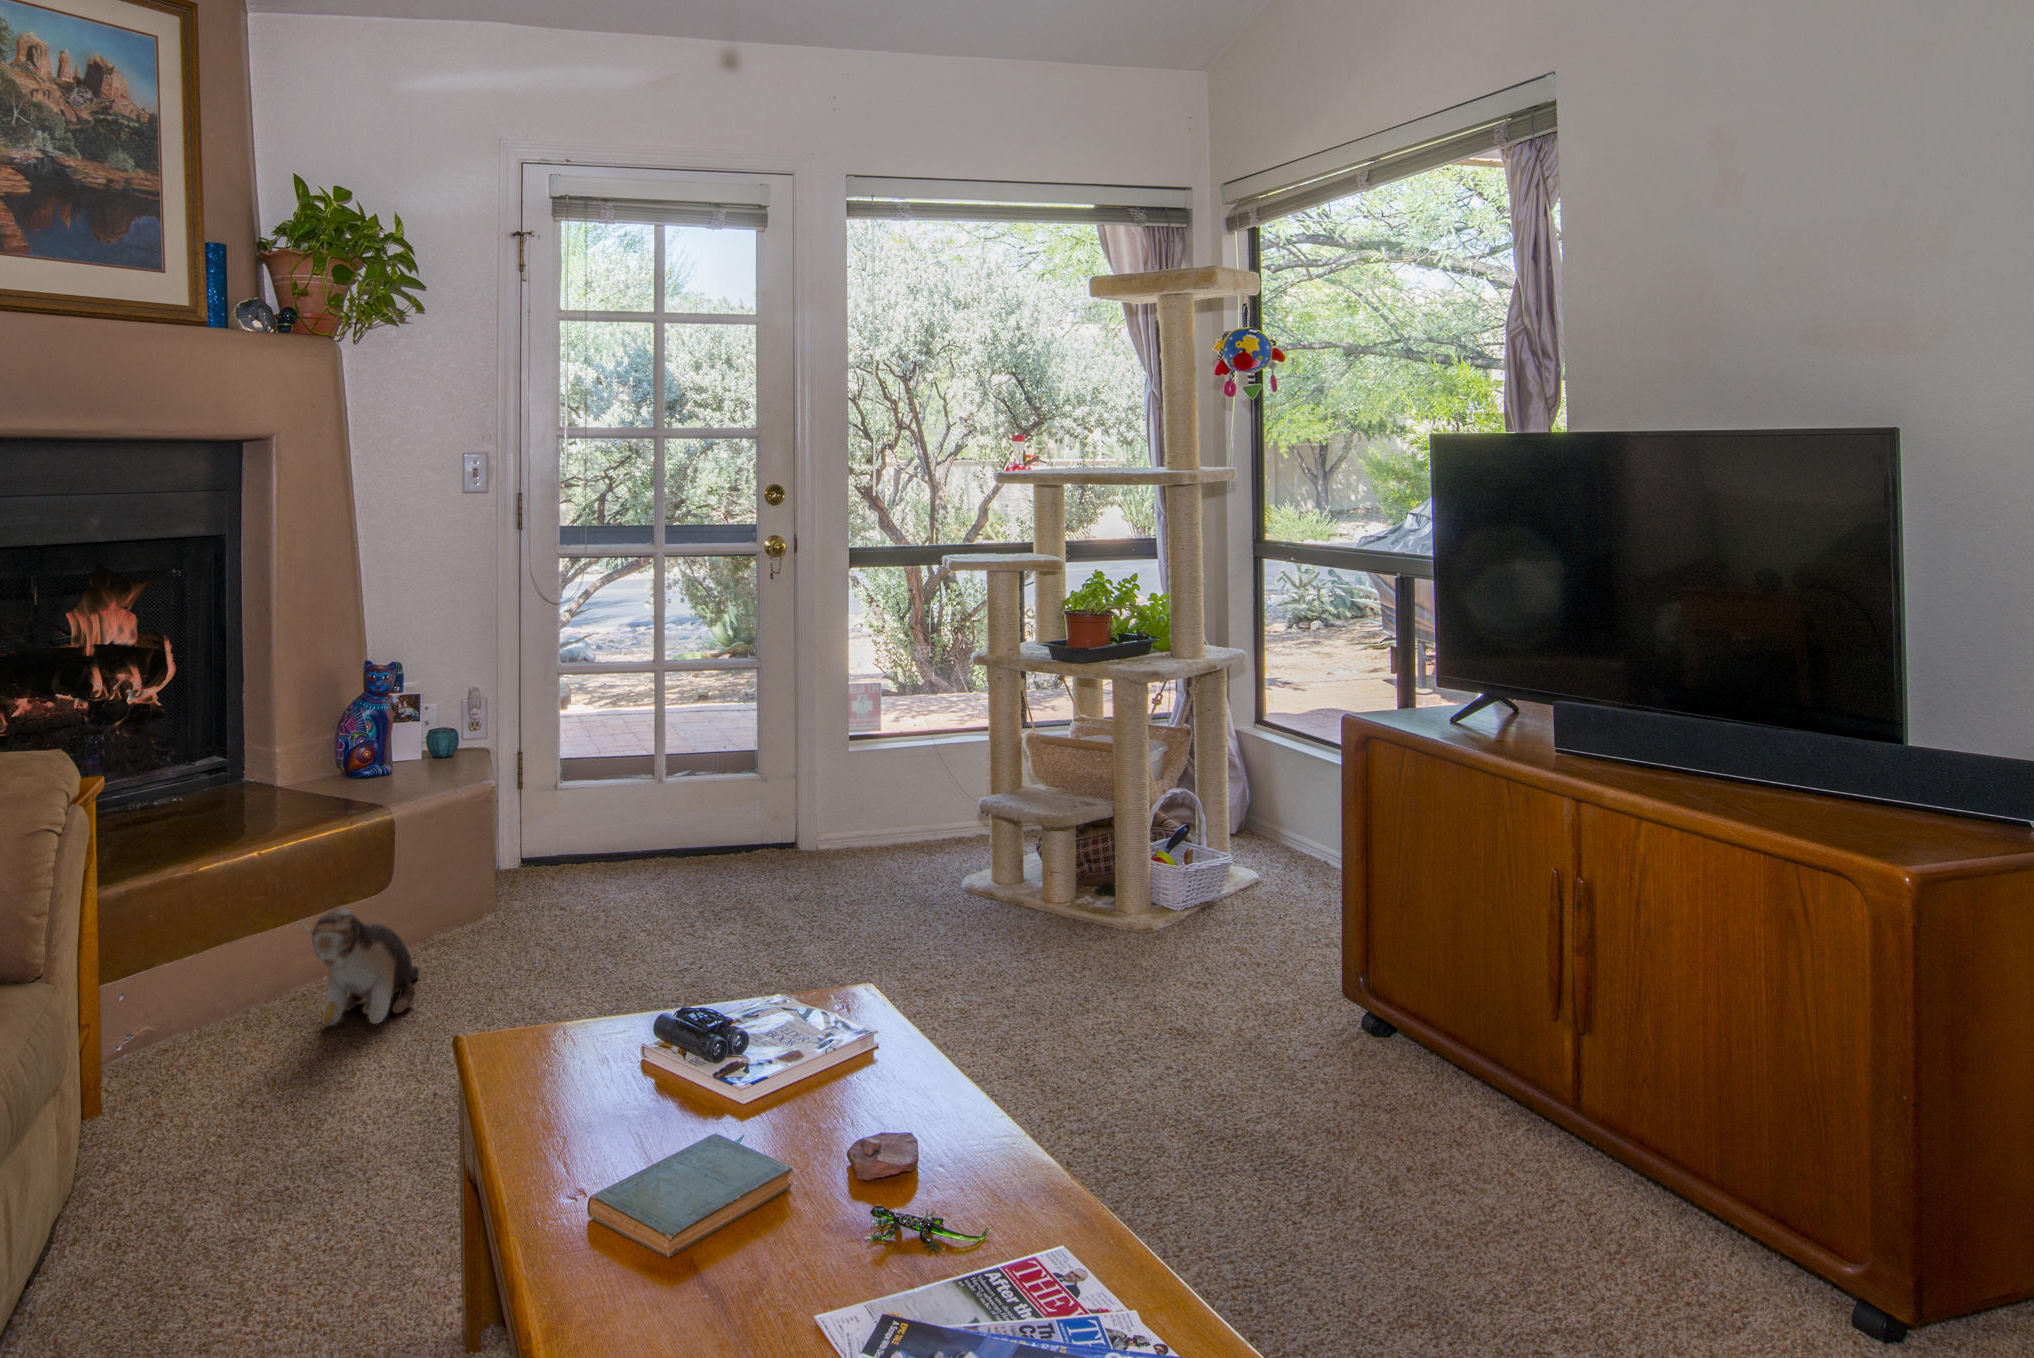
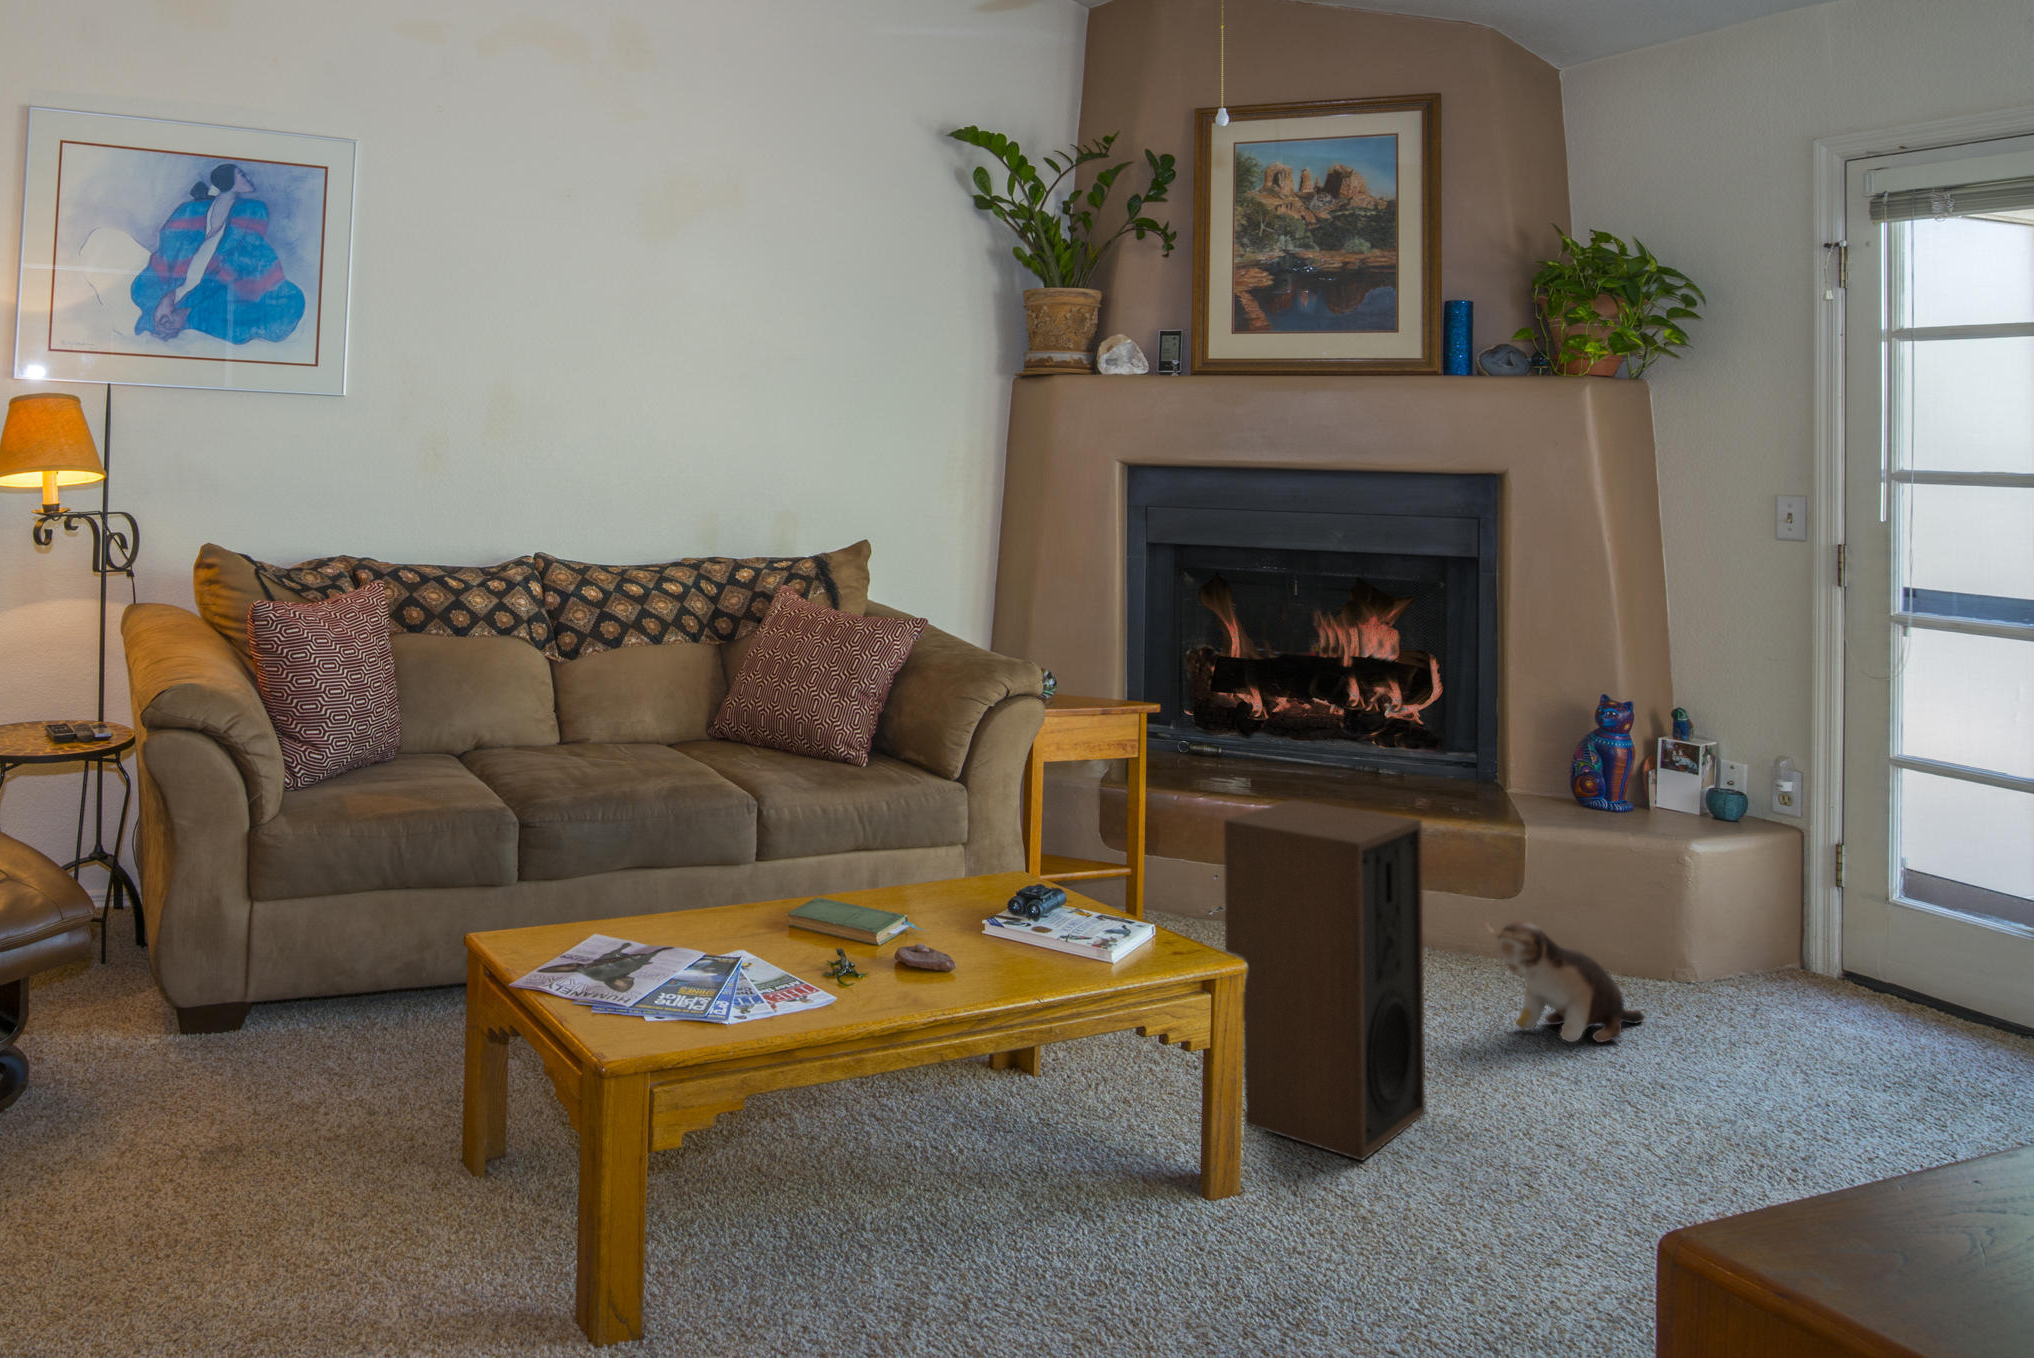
speaker: none [83,826,297,1293] -> present [1224,800,1426,1161]

